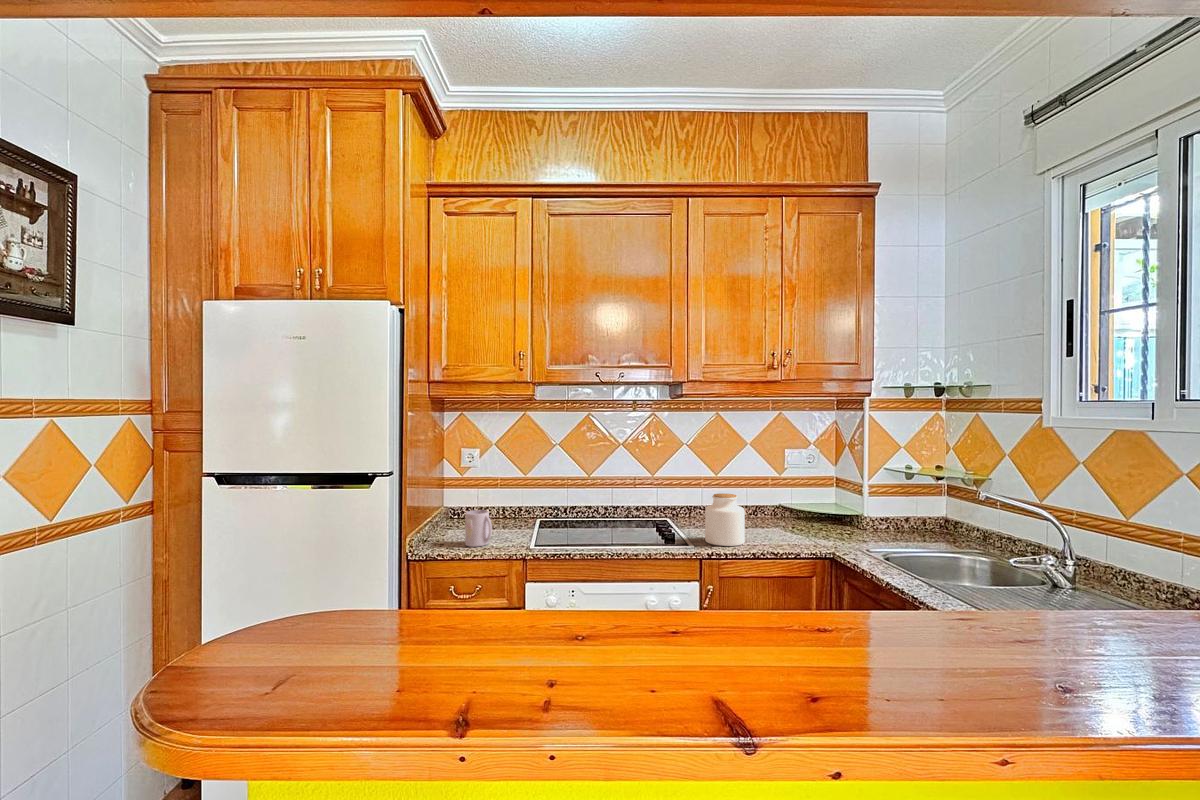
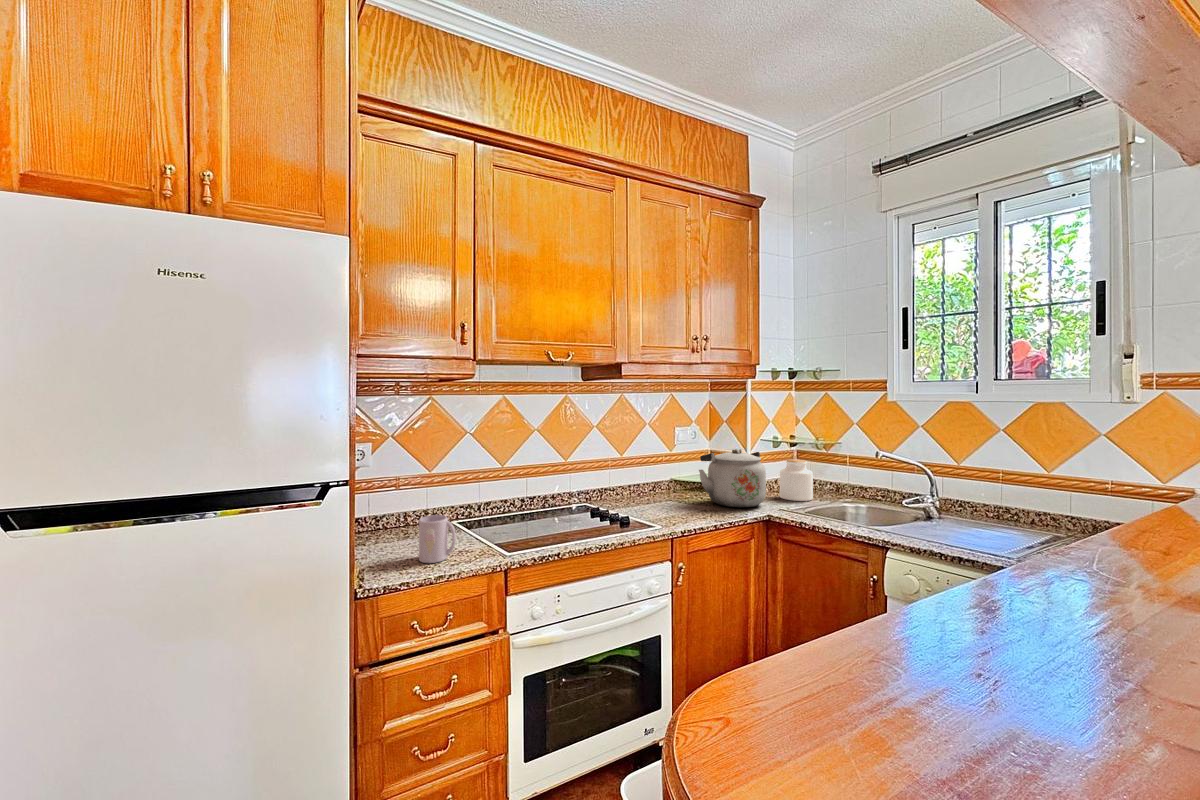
kettle: none [781,475,863,542] -> present [699,449,766,507]
jar: present [705,493,745,546] -> present [780,459,813,501]

